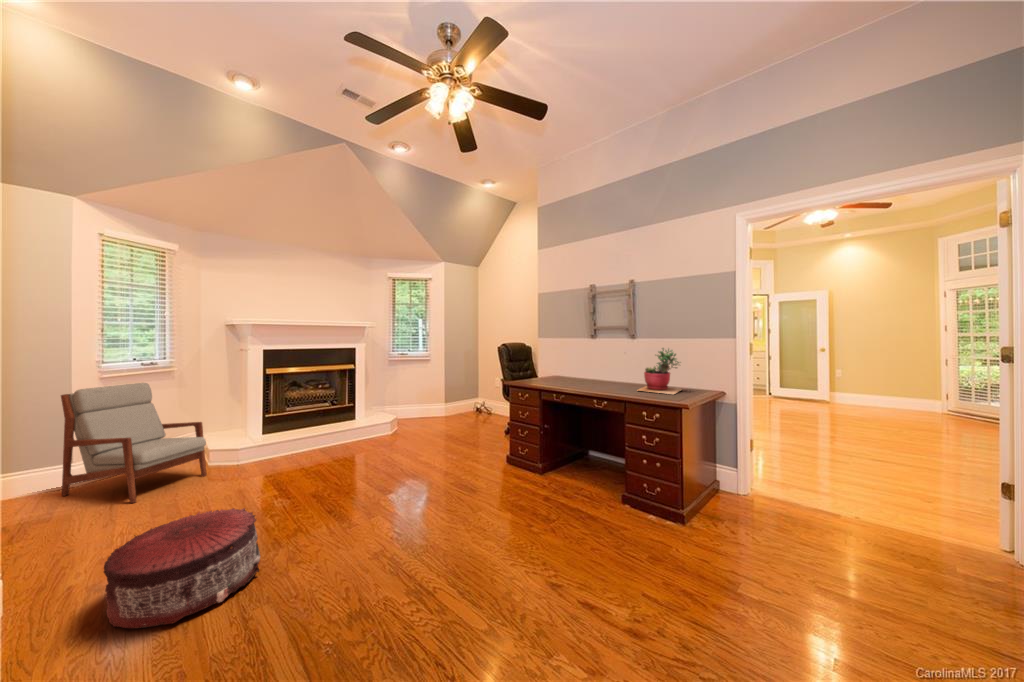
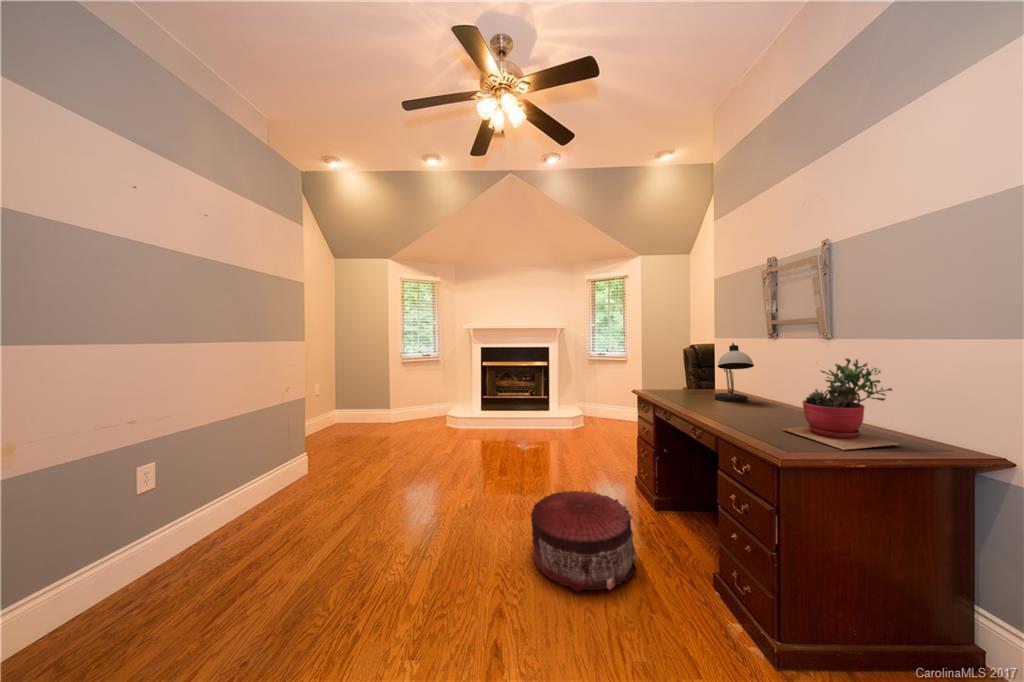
desk lamp: none [564,340,593,381] -> present [715,343,754,402]
armchair: present [61,383,207,503] -> none [384,367,438,439]
pouf: present [104,508,260,629] -> present [531,490,637,591]

